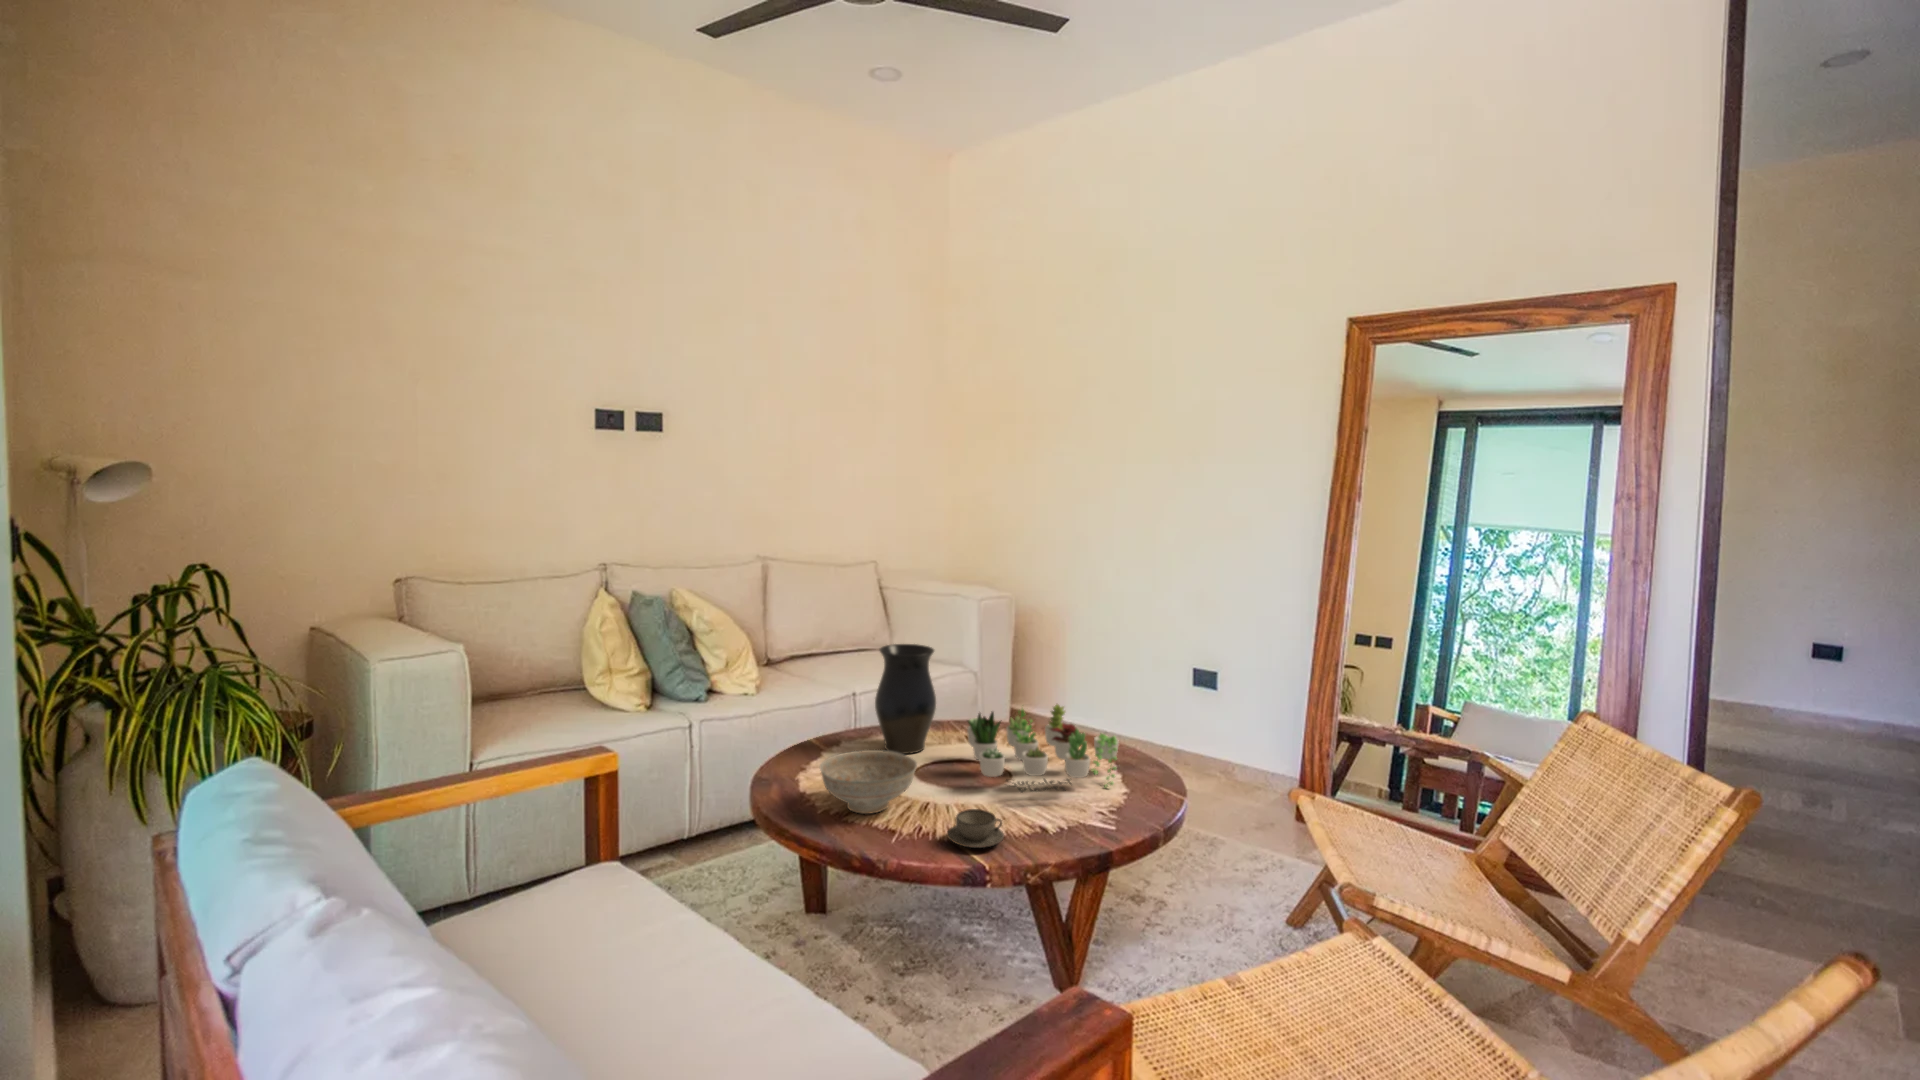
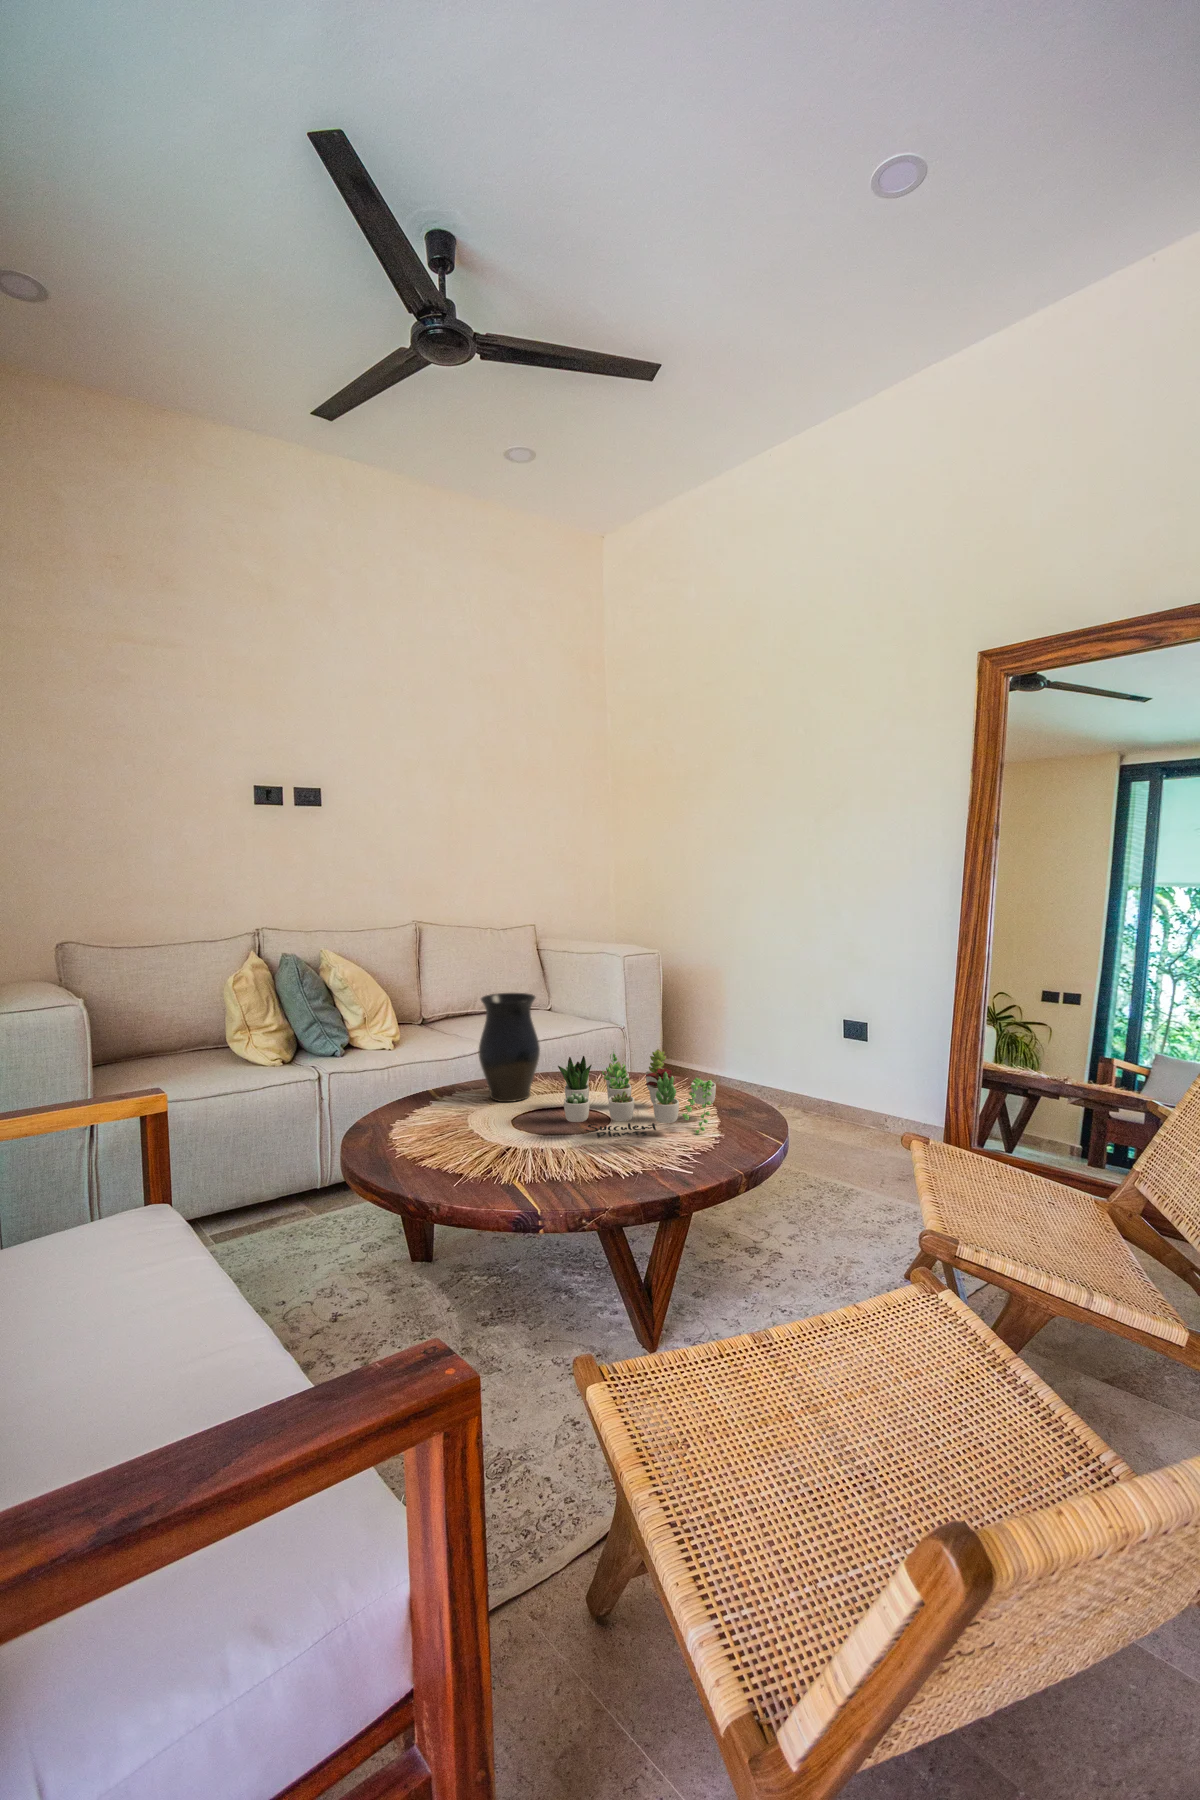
decorative bowl: present [820,750,917,814] -> none [392,1096,492,1159]
teacup: present [947,809,1004,848] -> none [505,1153,565,1192]

